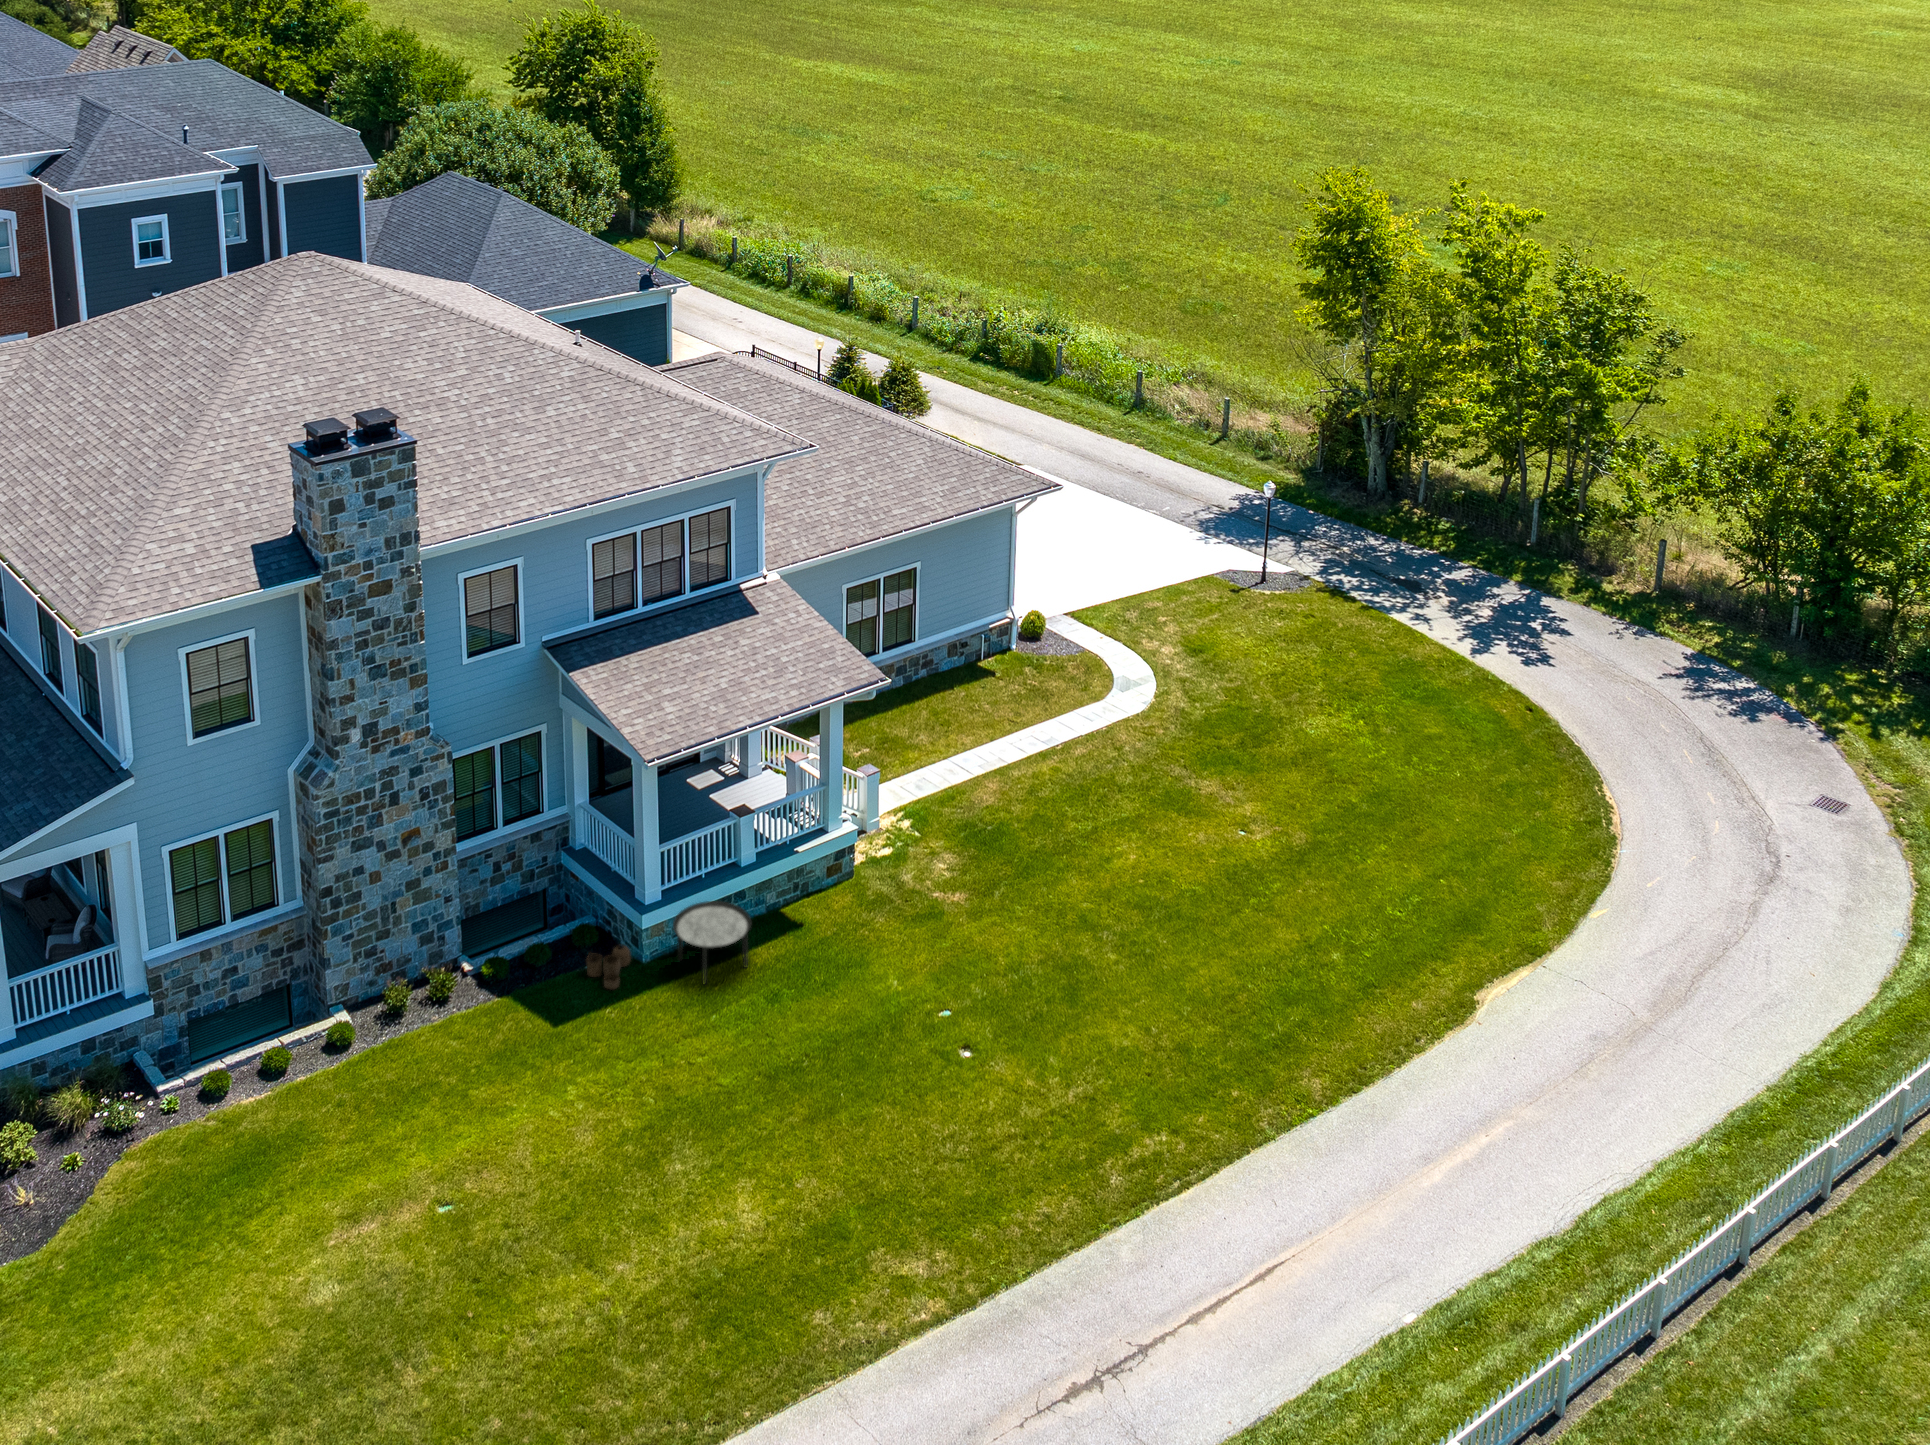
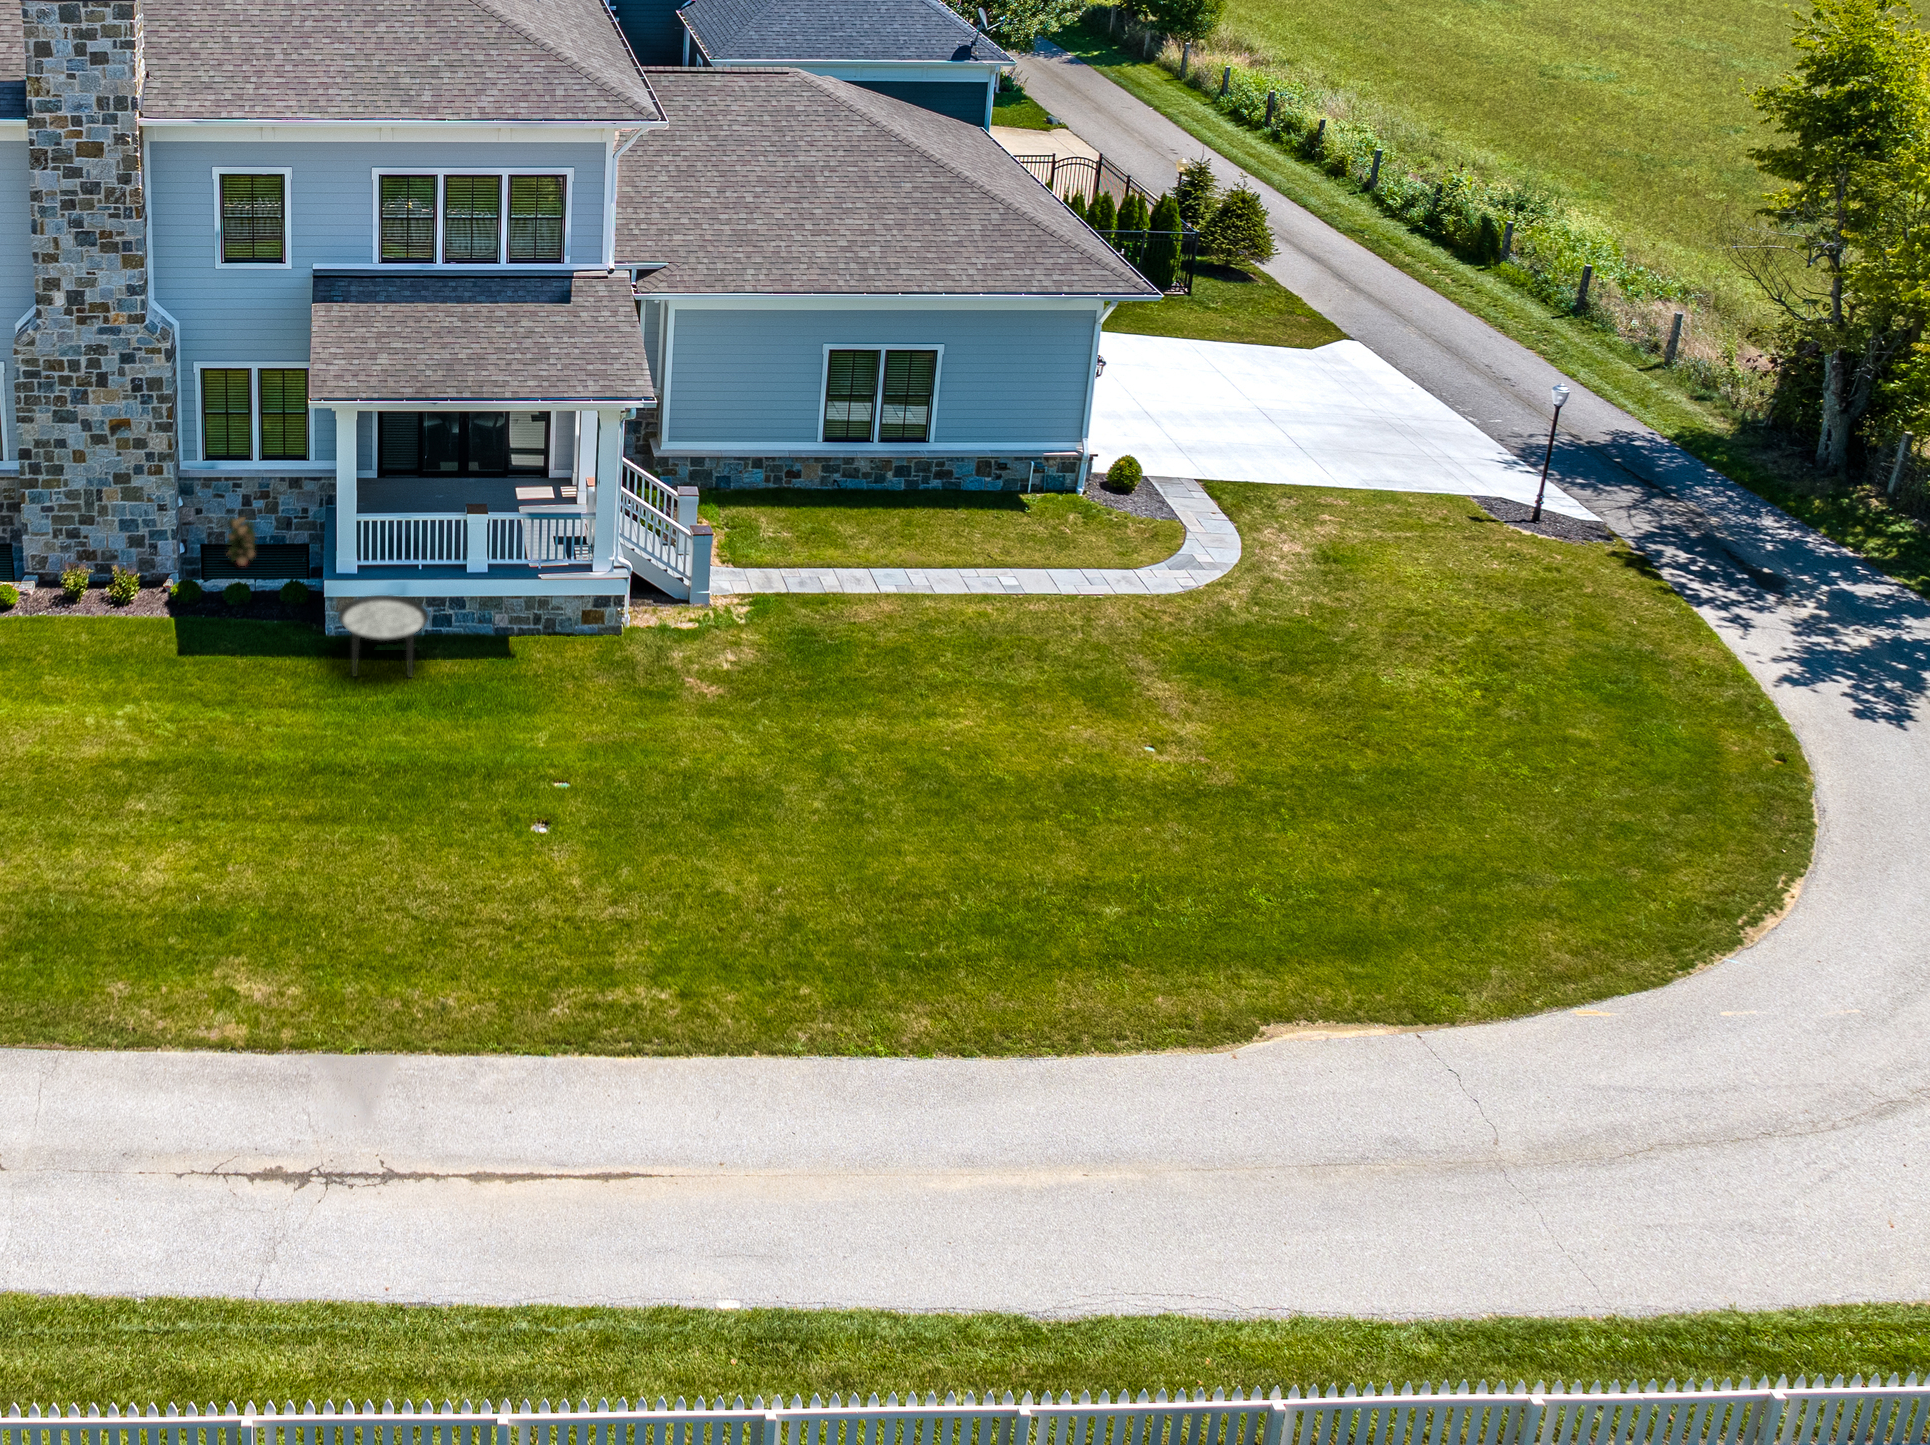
decorative plant: none [487,878,519,924] -> present [227,517,256,566]
woven basket: present [587,945,631,989] -> none [259,607,313,649]

